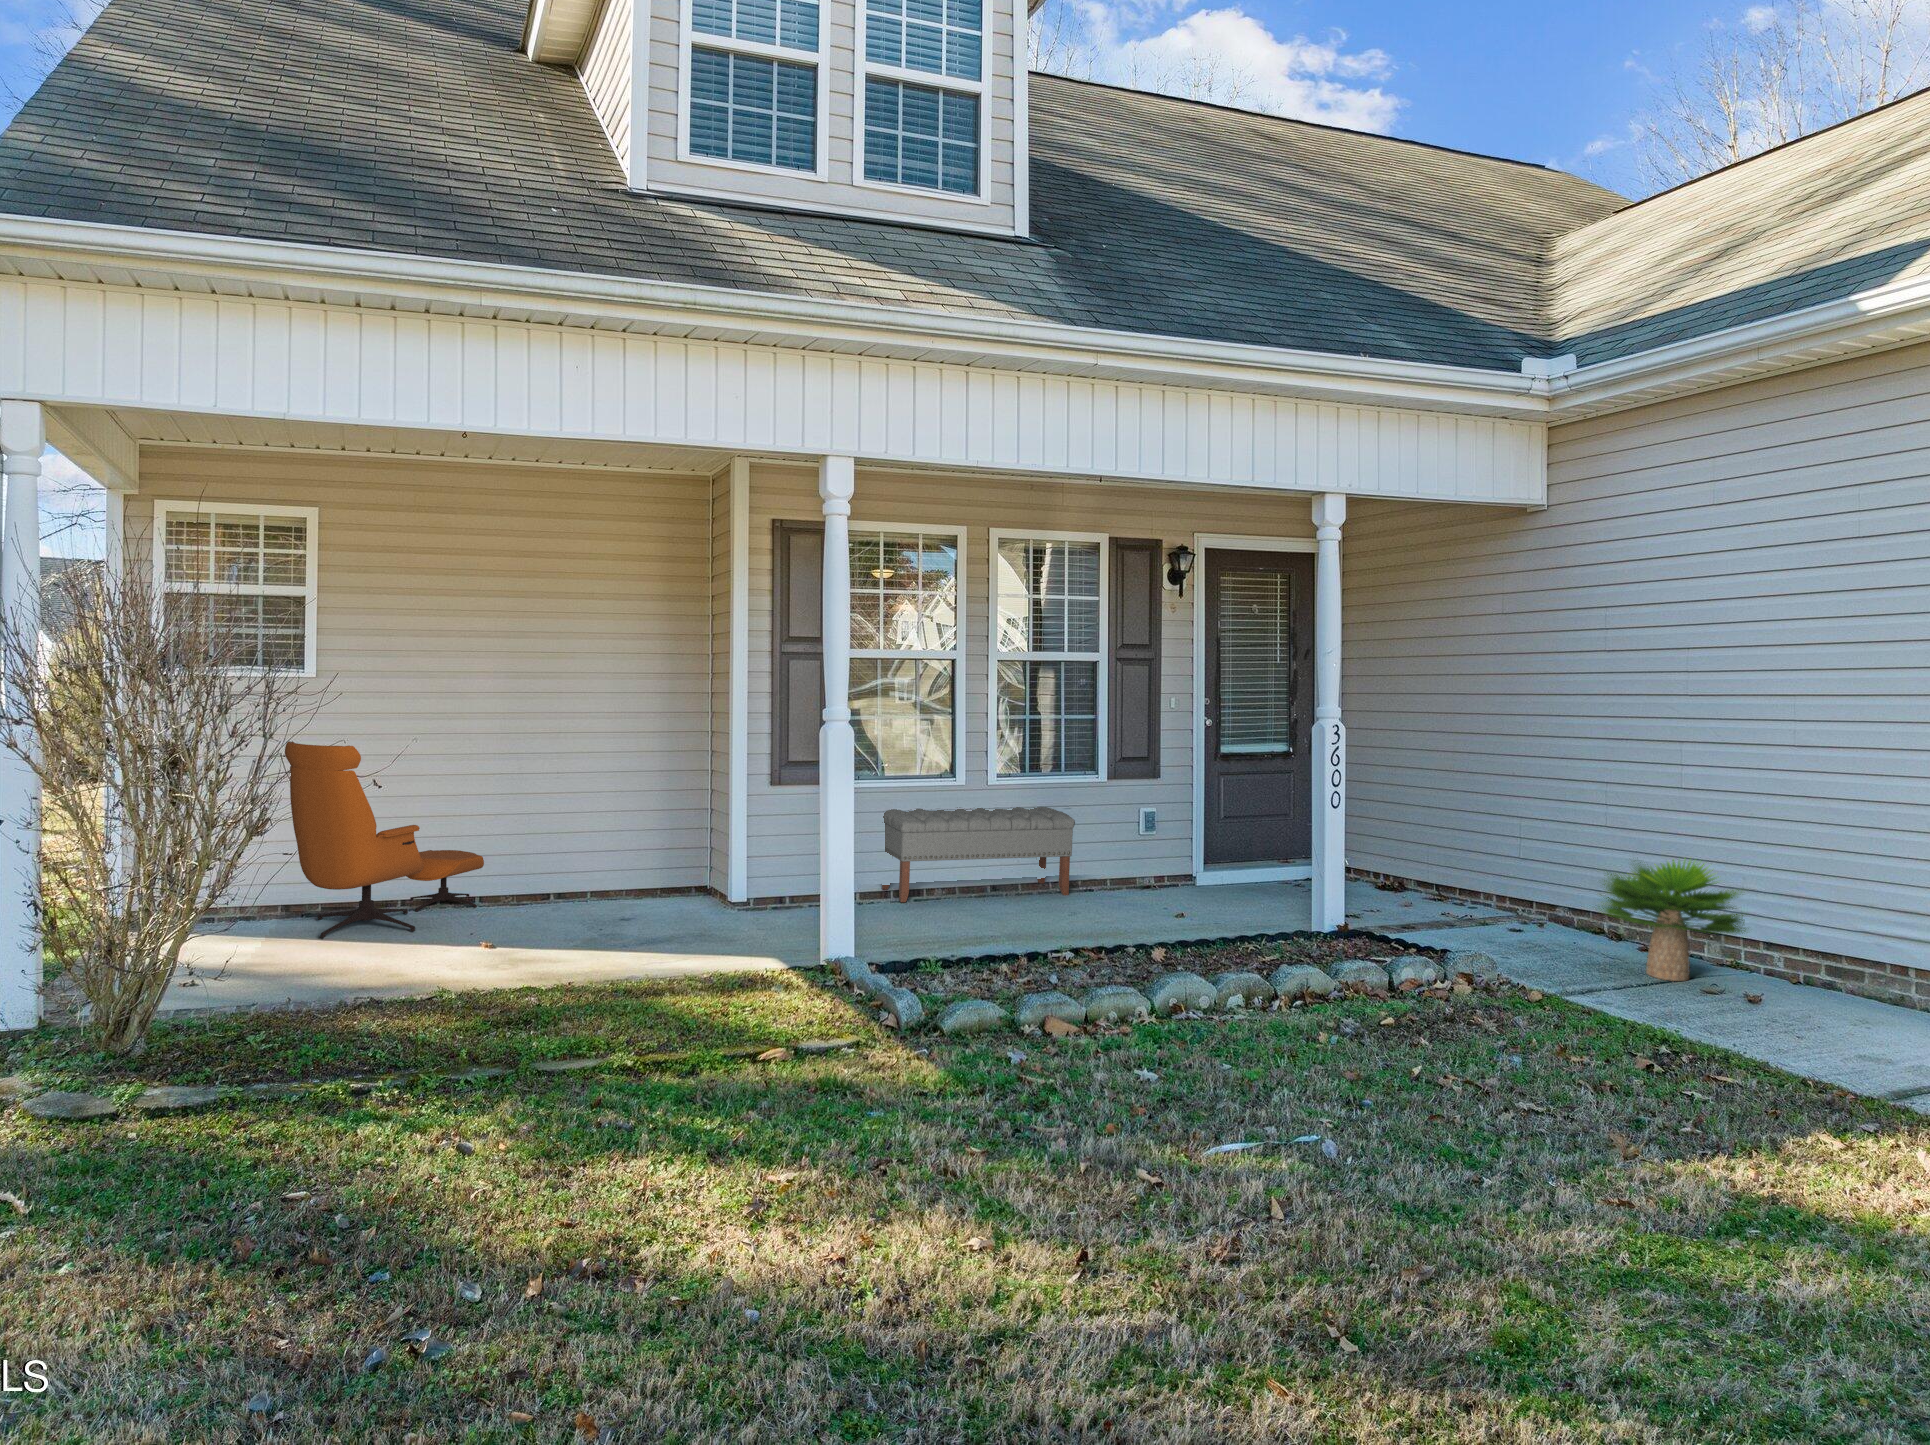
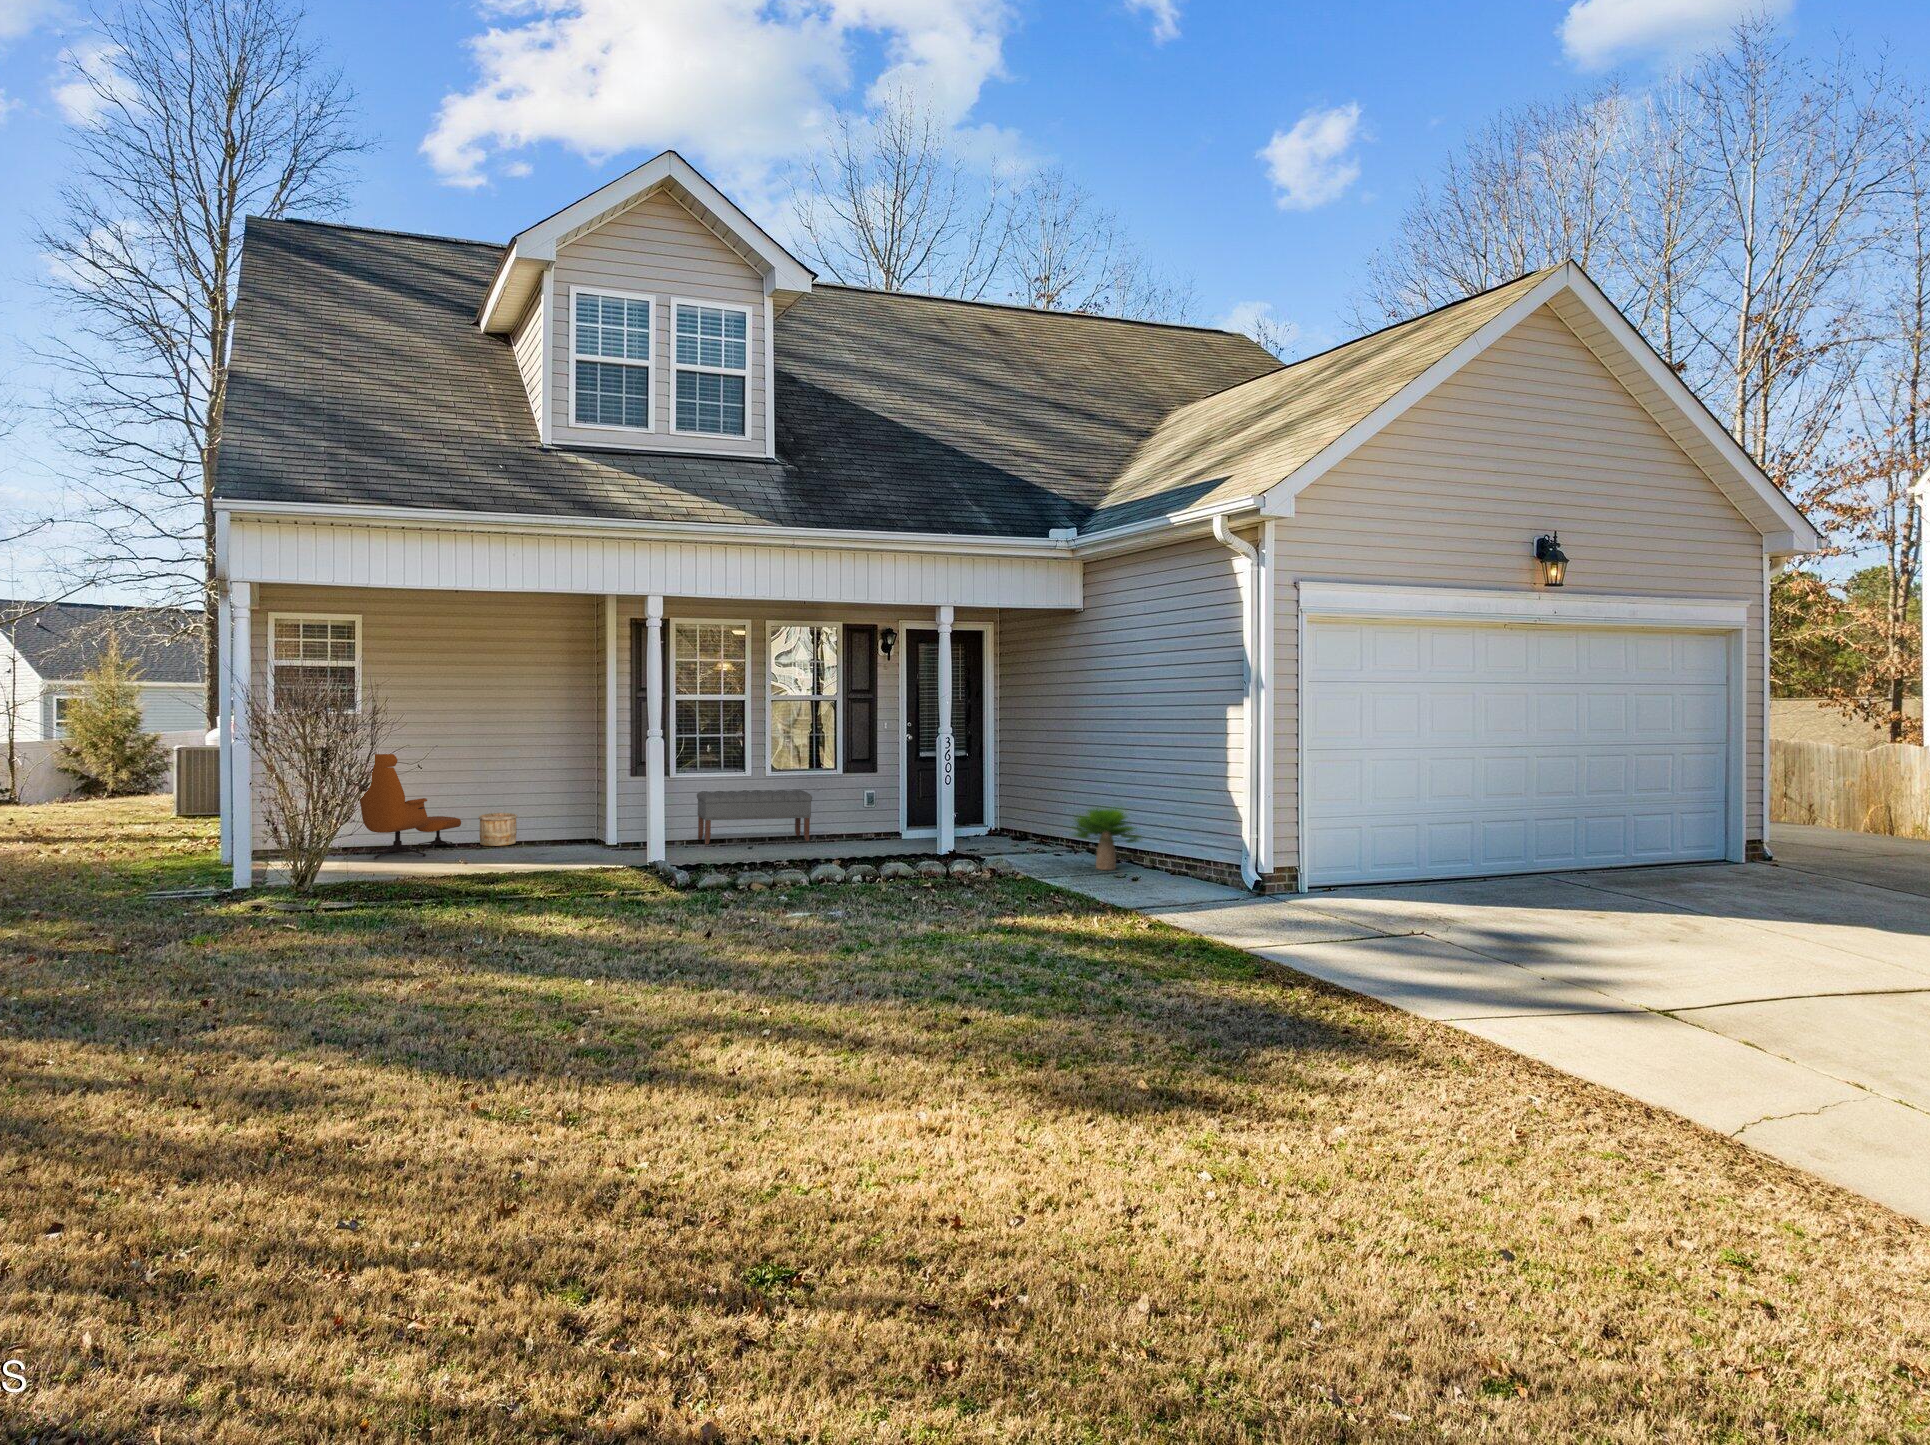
wooden bucket: none [514,843,581,904] -> present [479,813,518,846]

